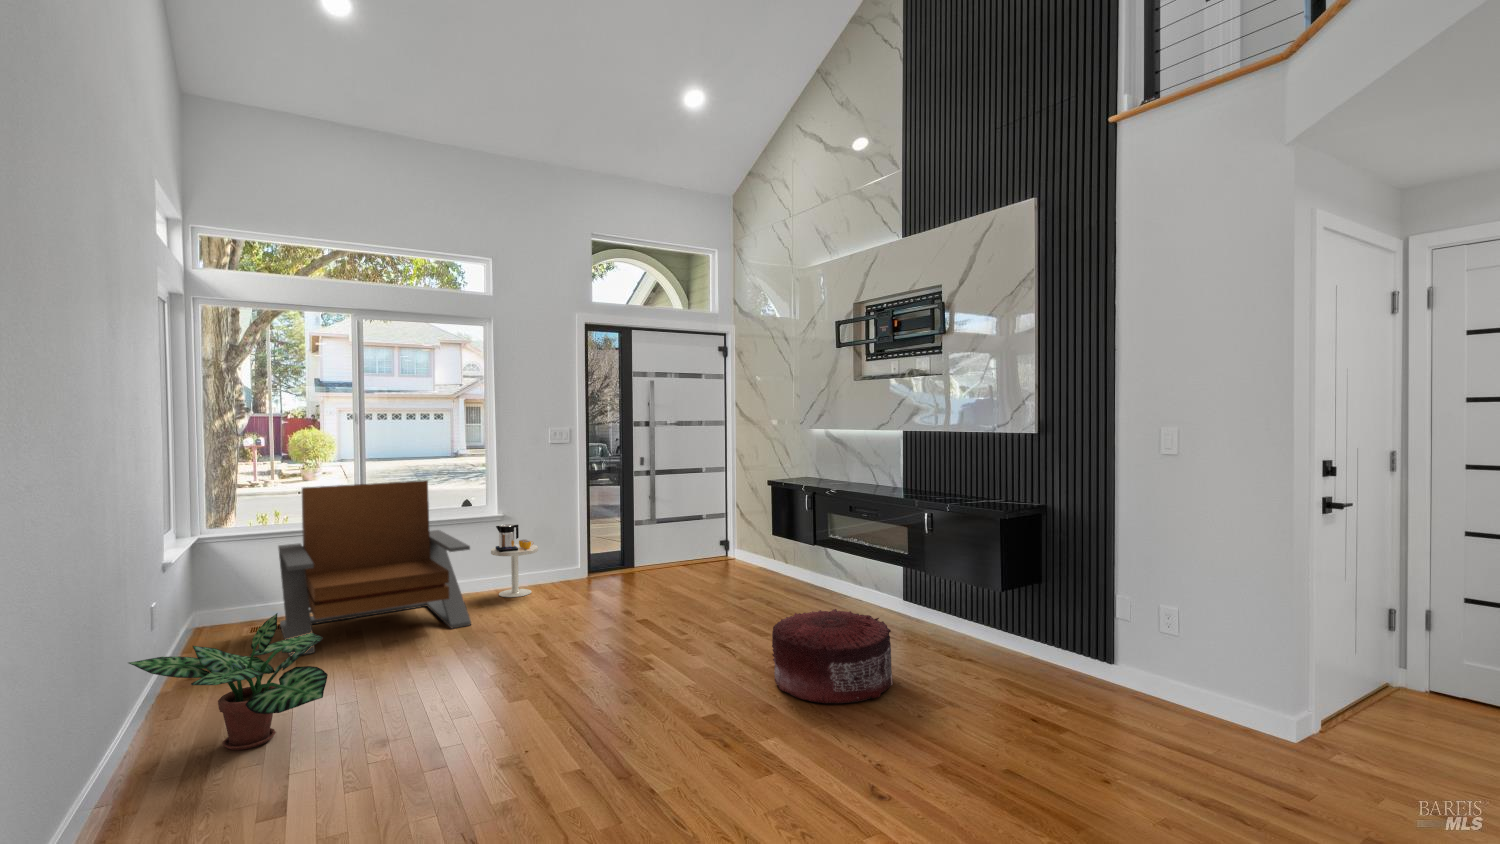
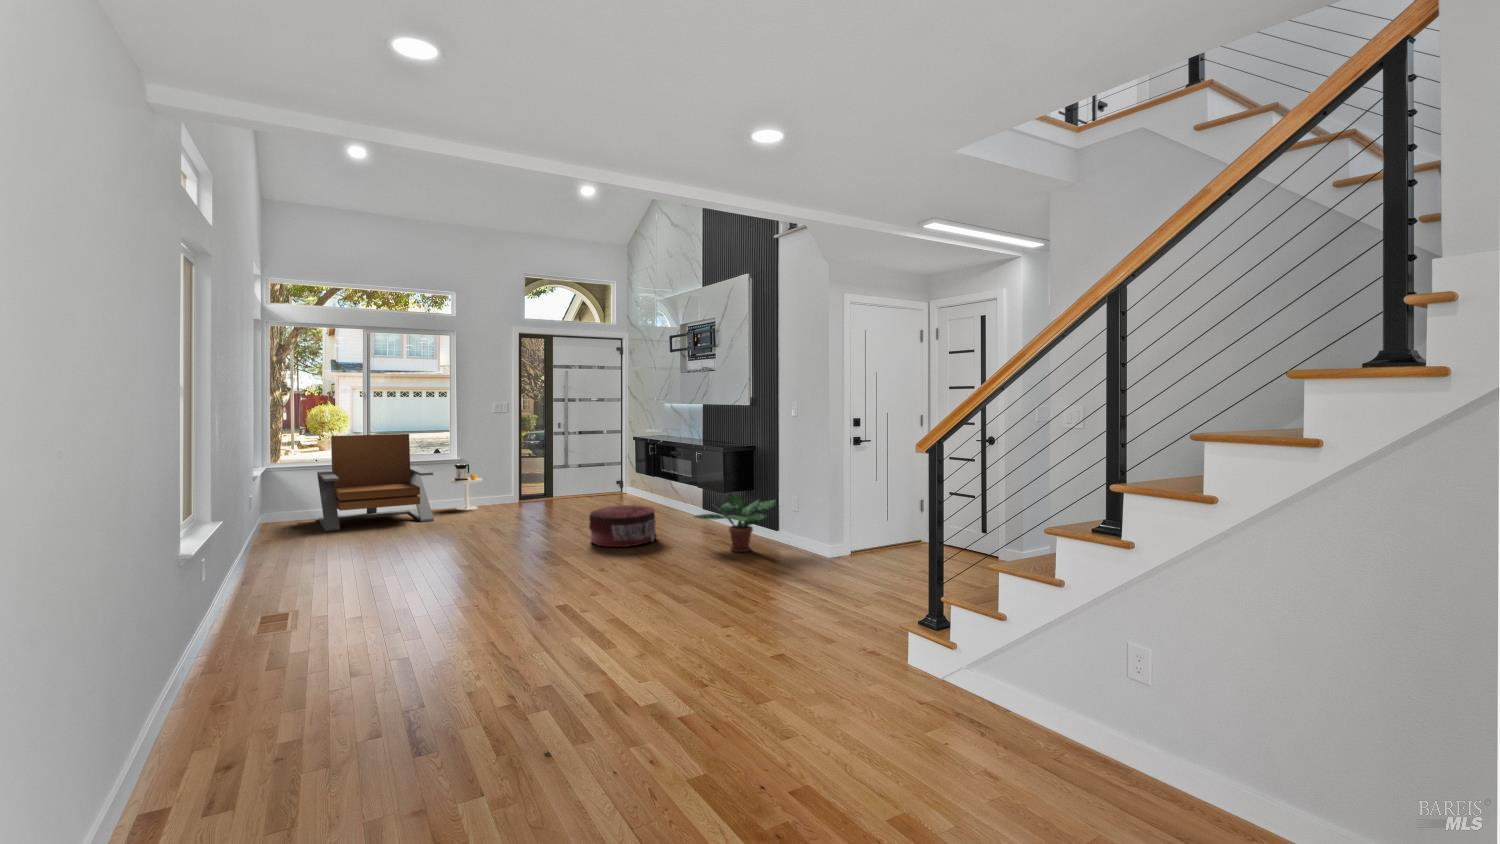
potted plant: present [129,613,328,750] -> present [695,492,776,552]

